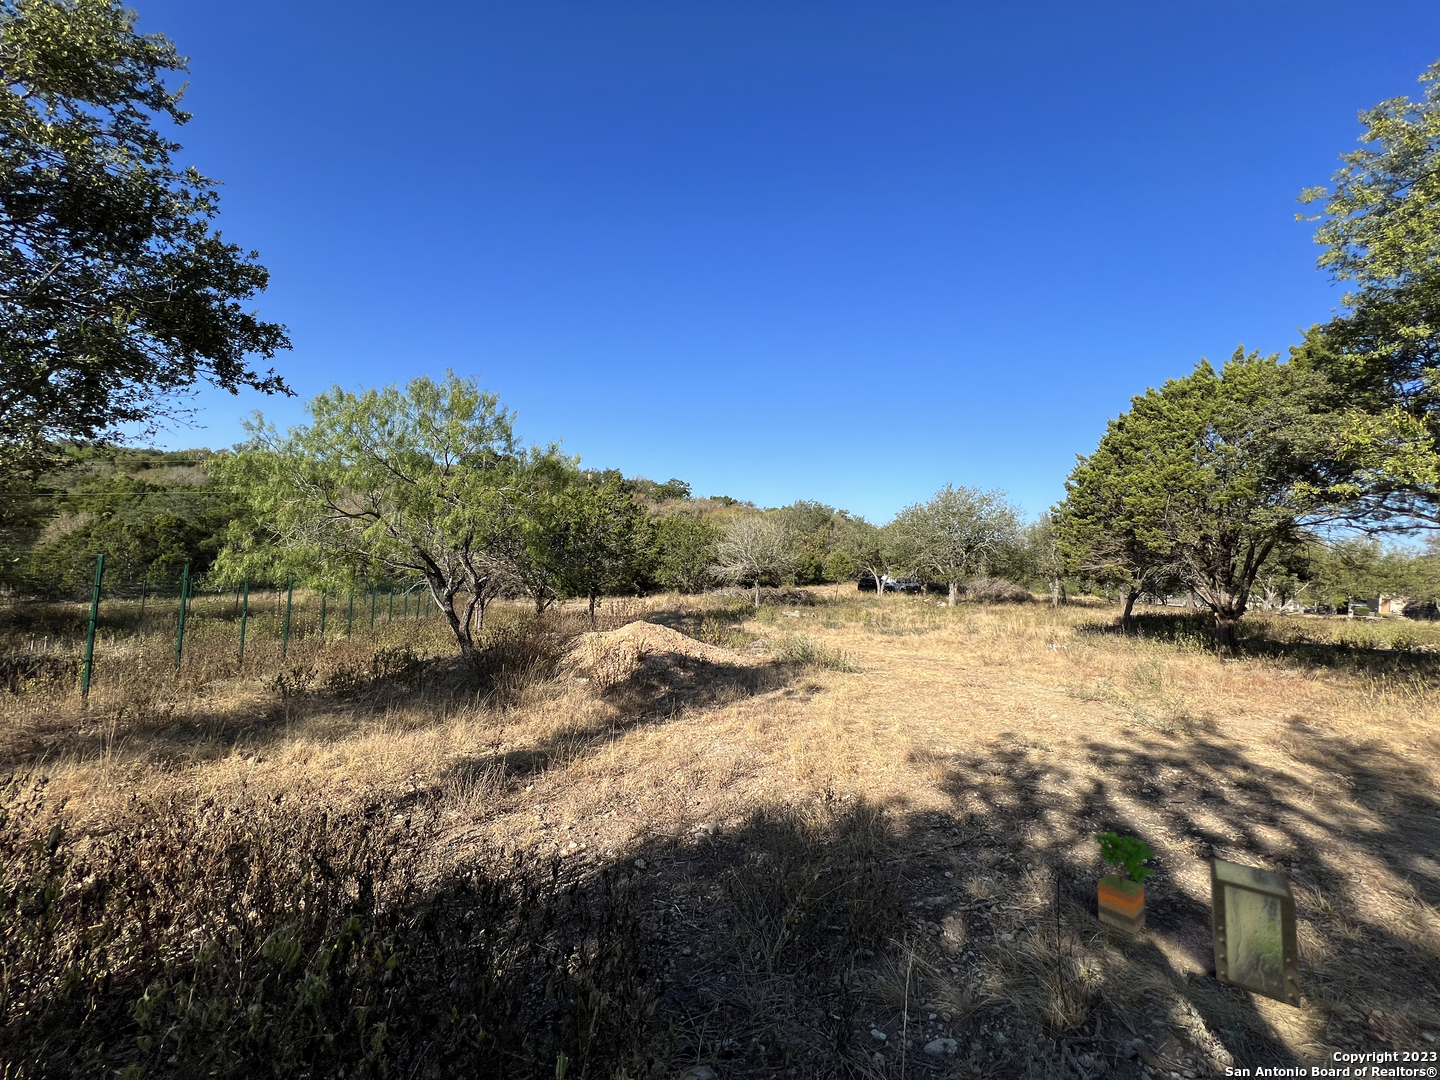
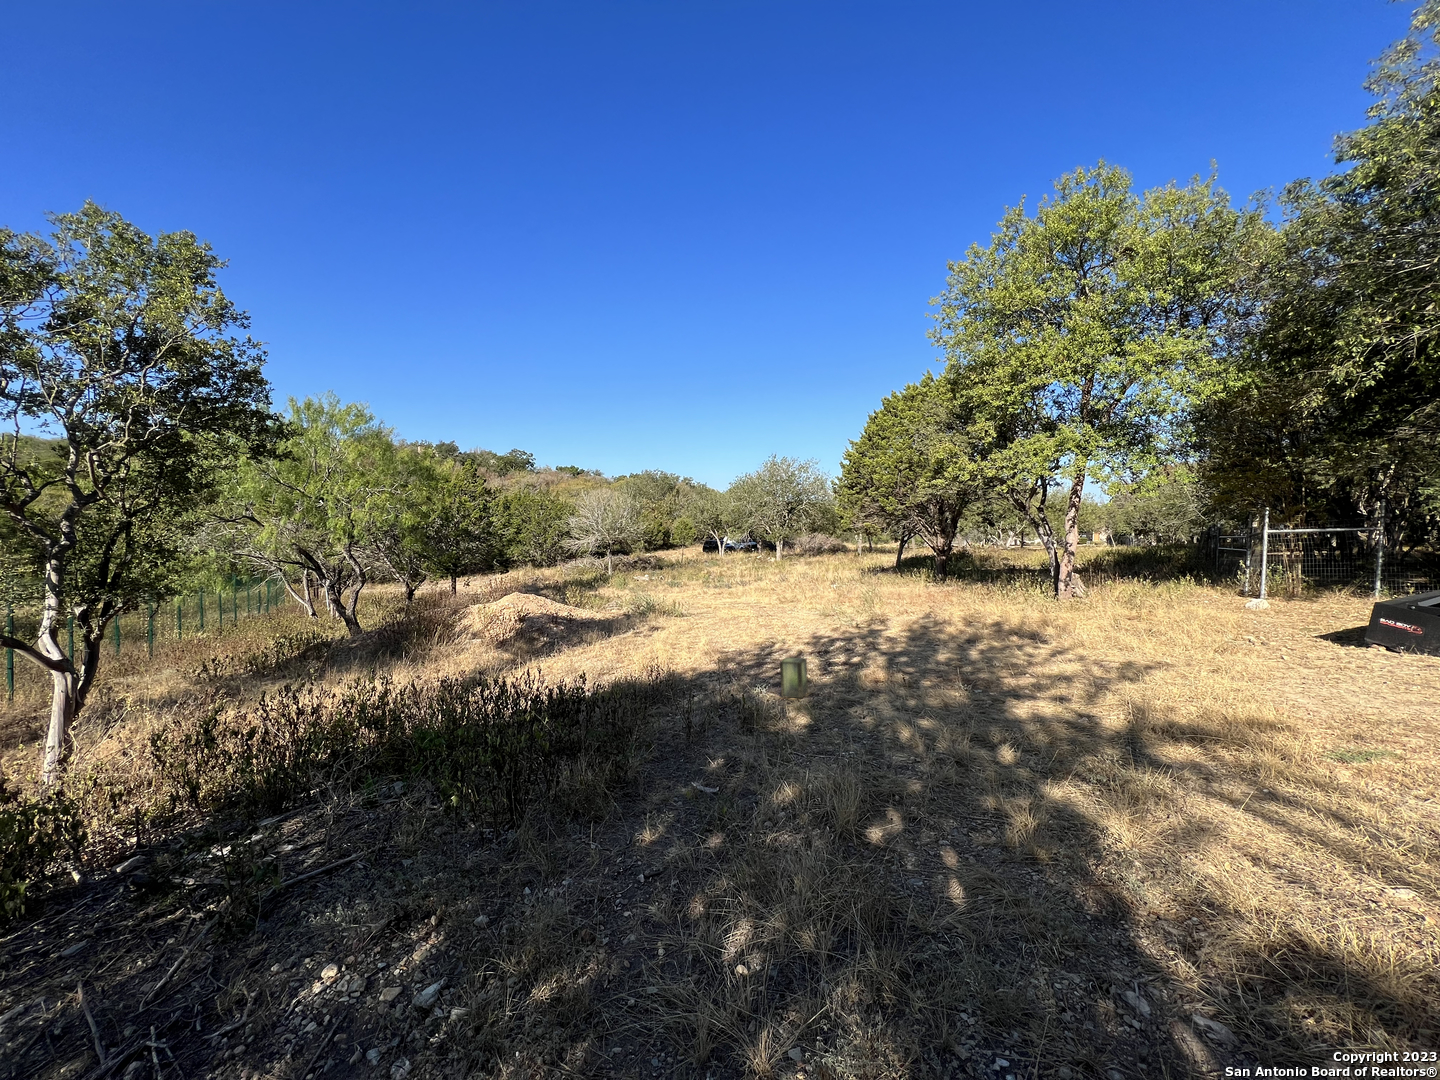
potted tree: present [1093,833,1155,935] -> none [750,656,772,692]

